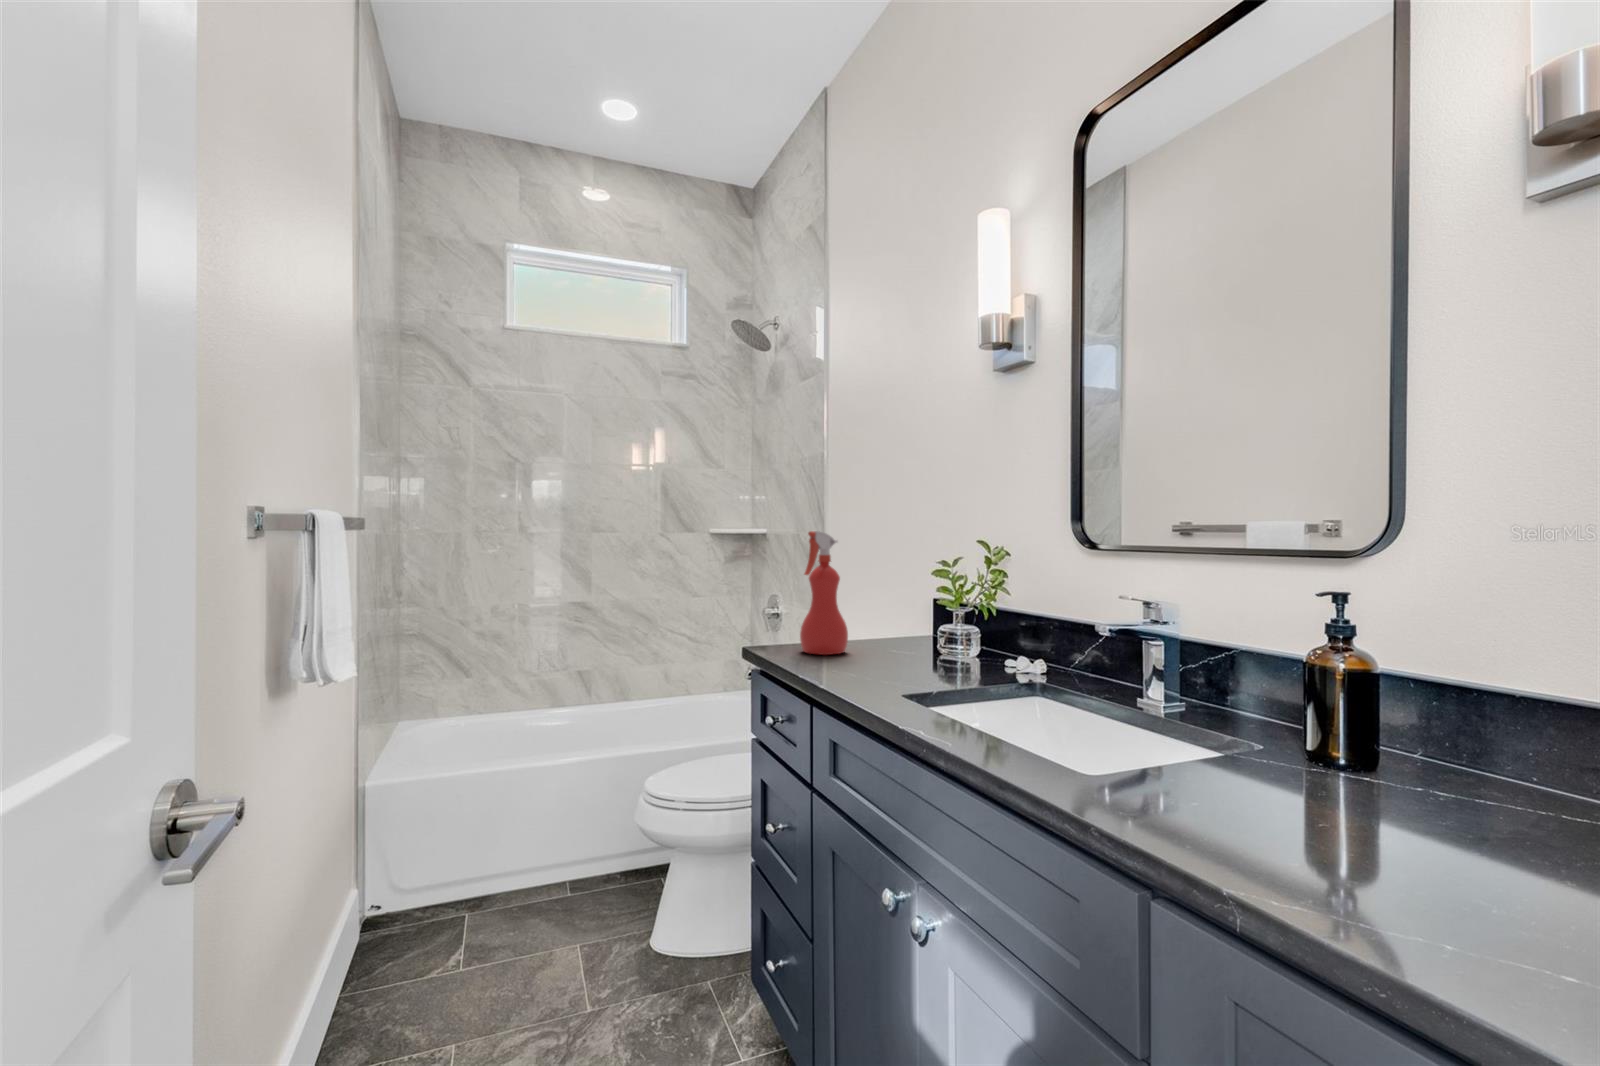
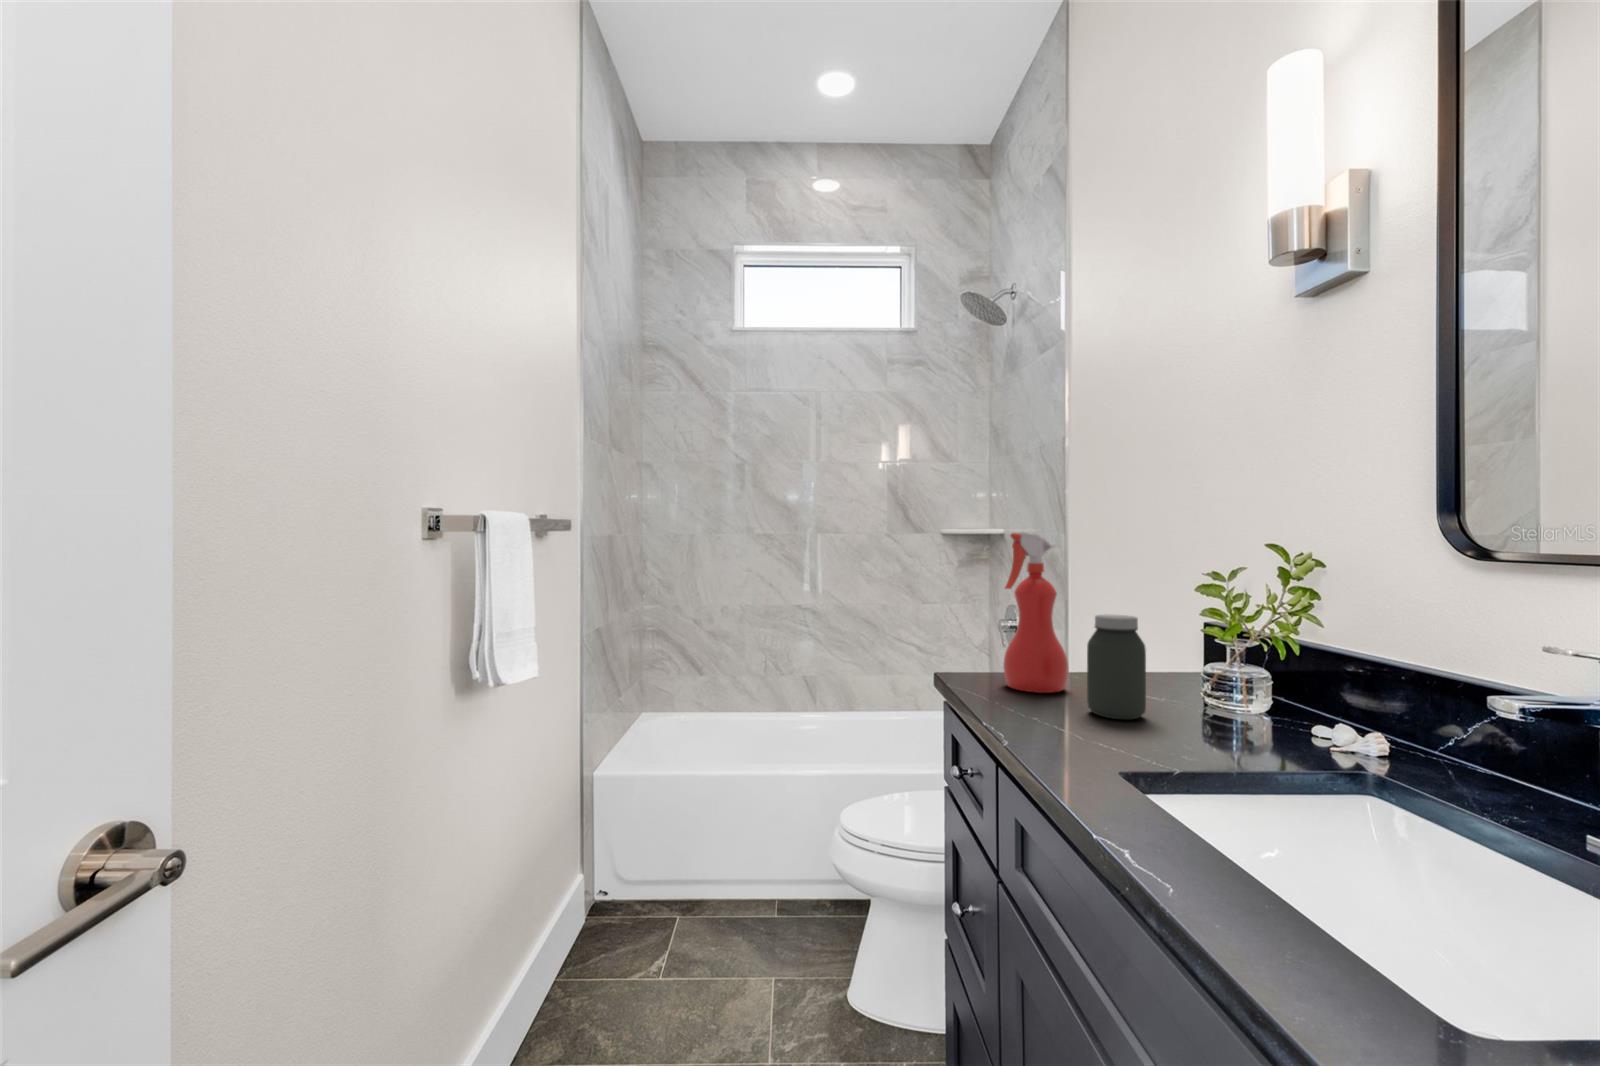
jar: none [866,592,905,667] -> present [1087,615,1146,719]

